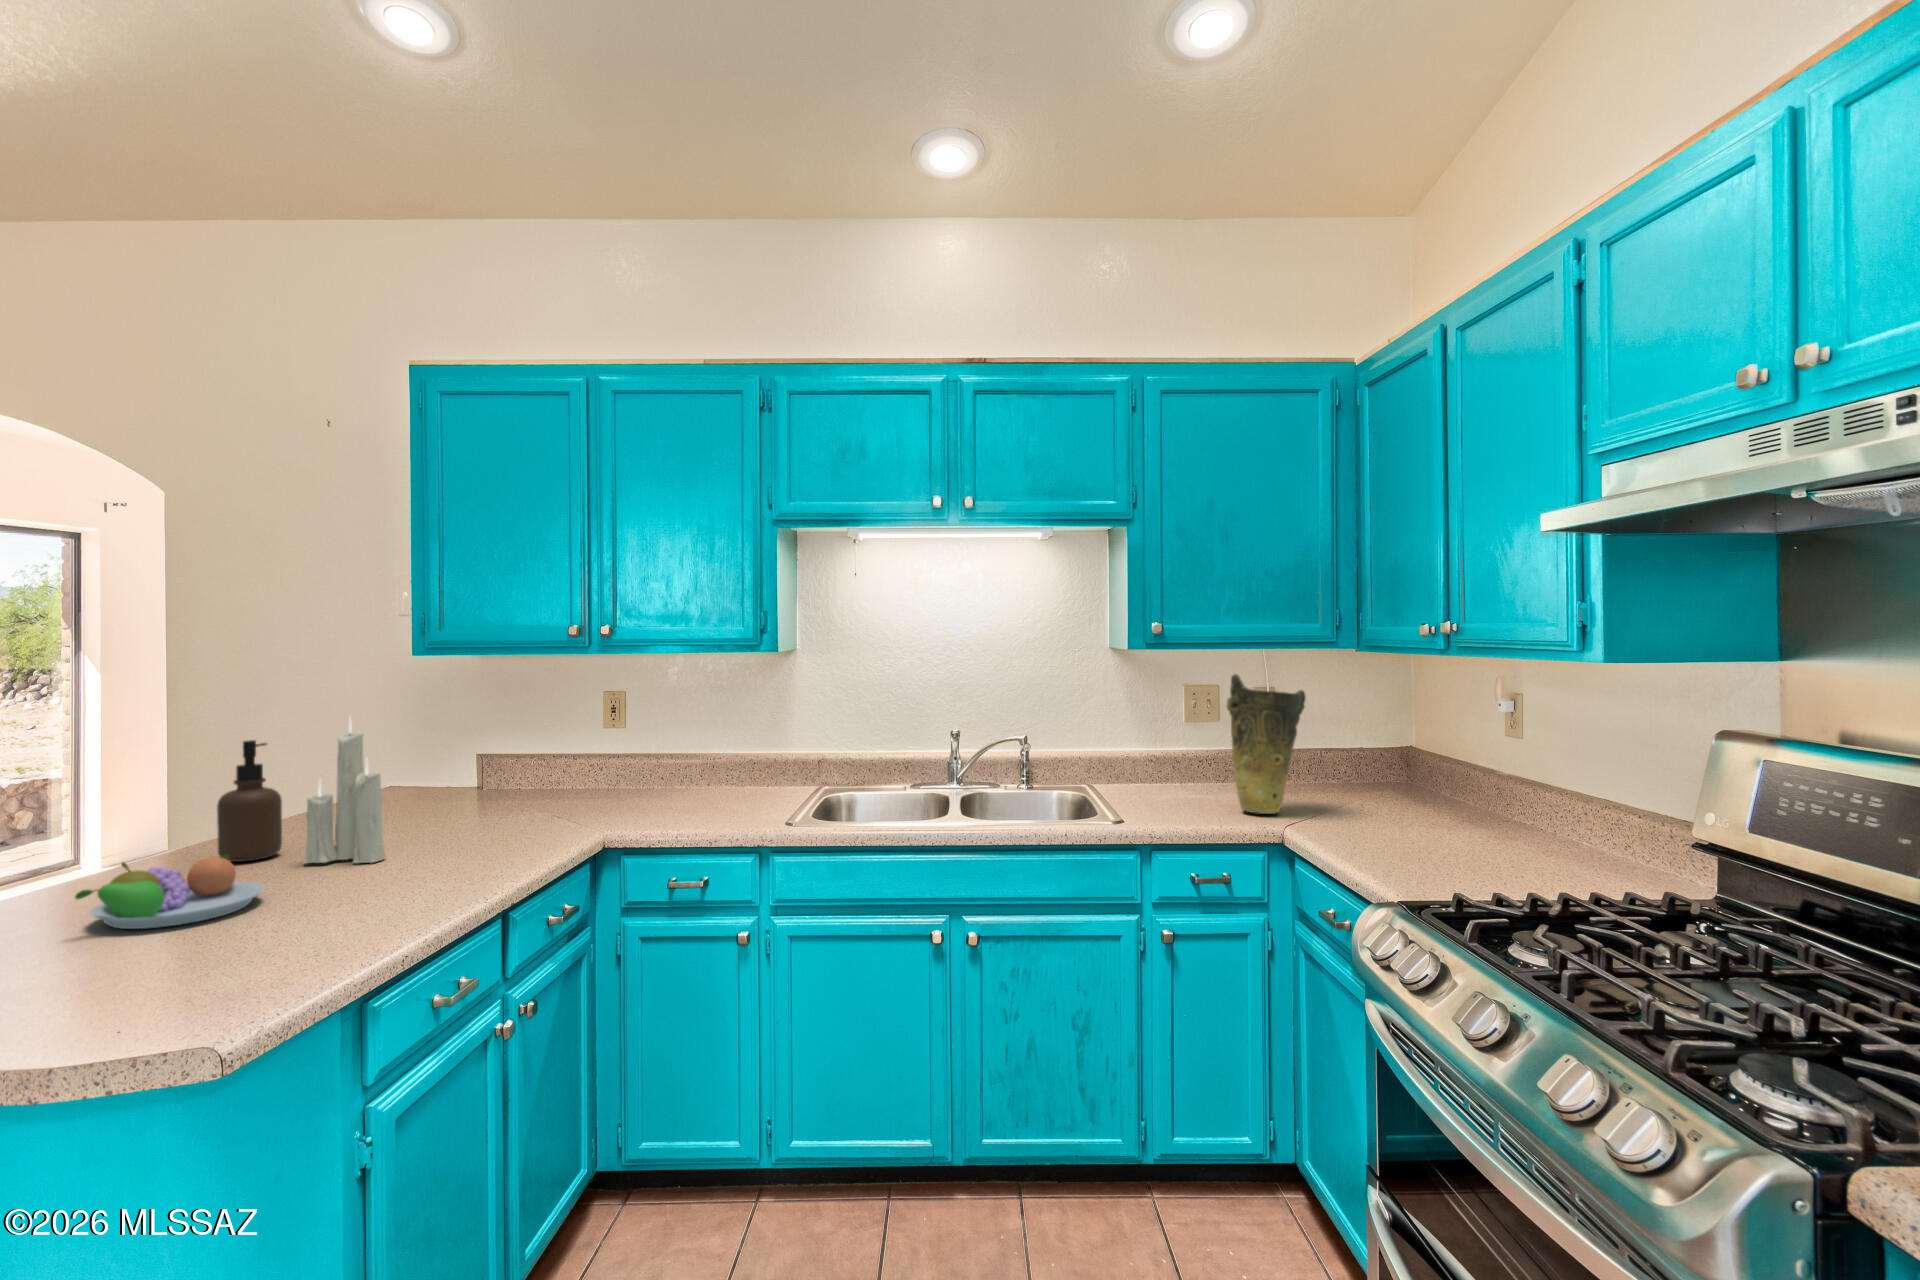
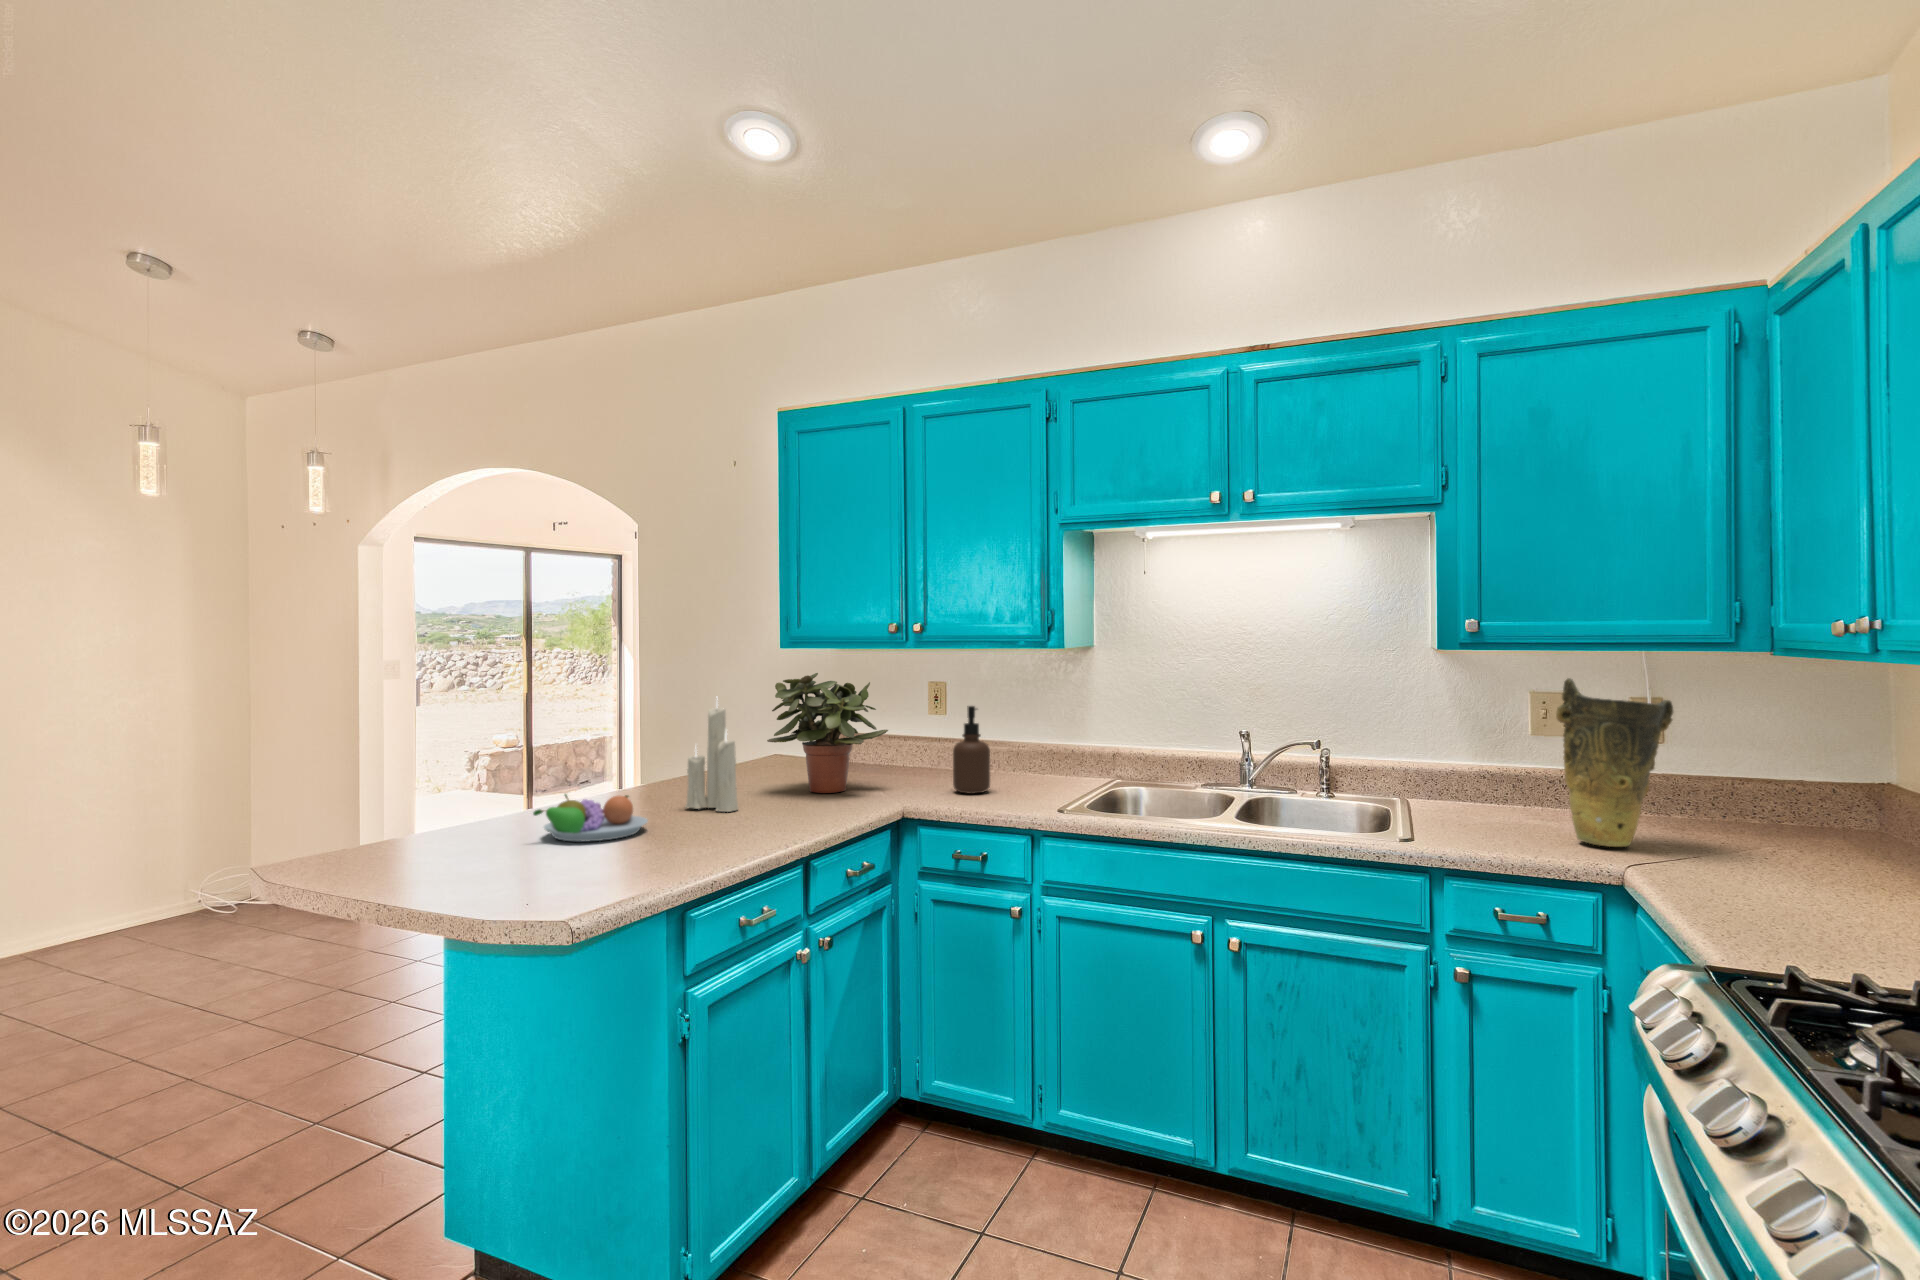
potted plant: none [411,684,571,827] -> present [767,673,888,793]
soap dispenser: present [217,740,282,862] -> present [953,706,990,794]

